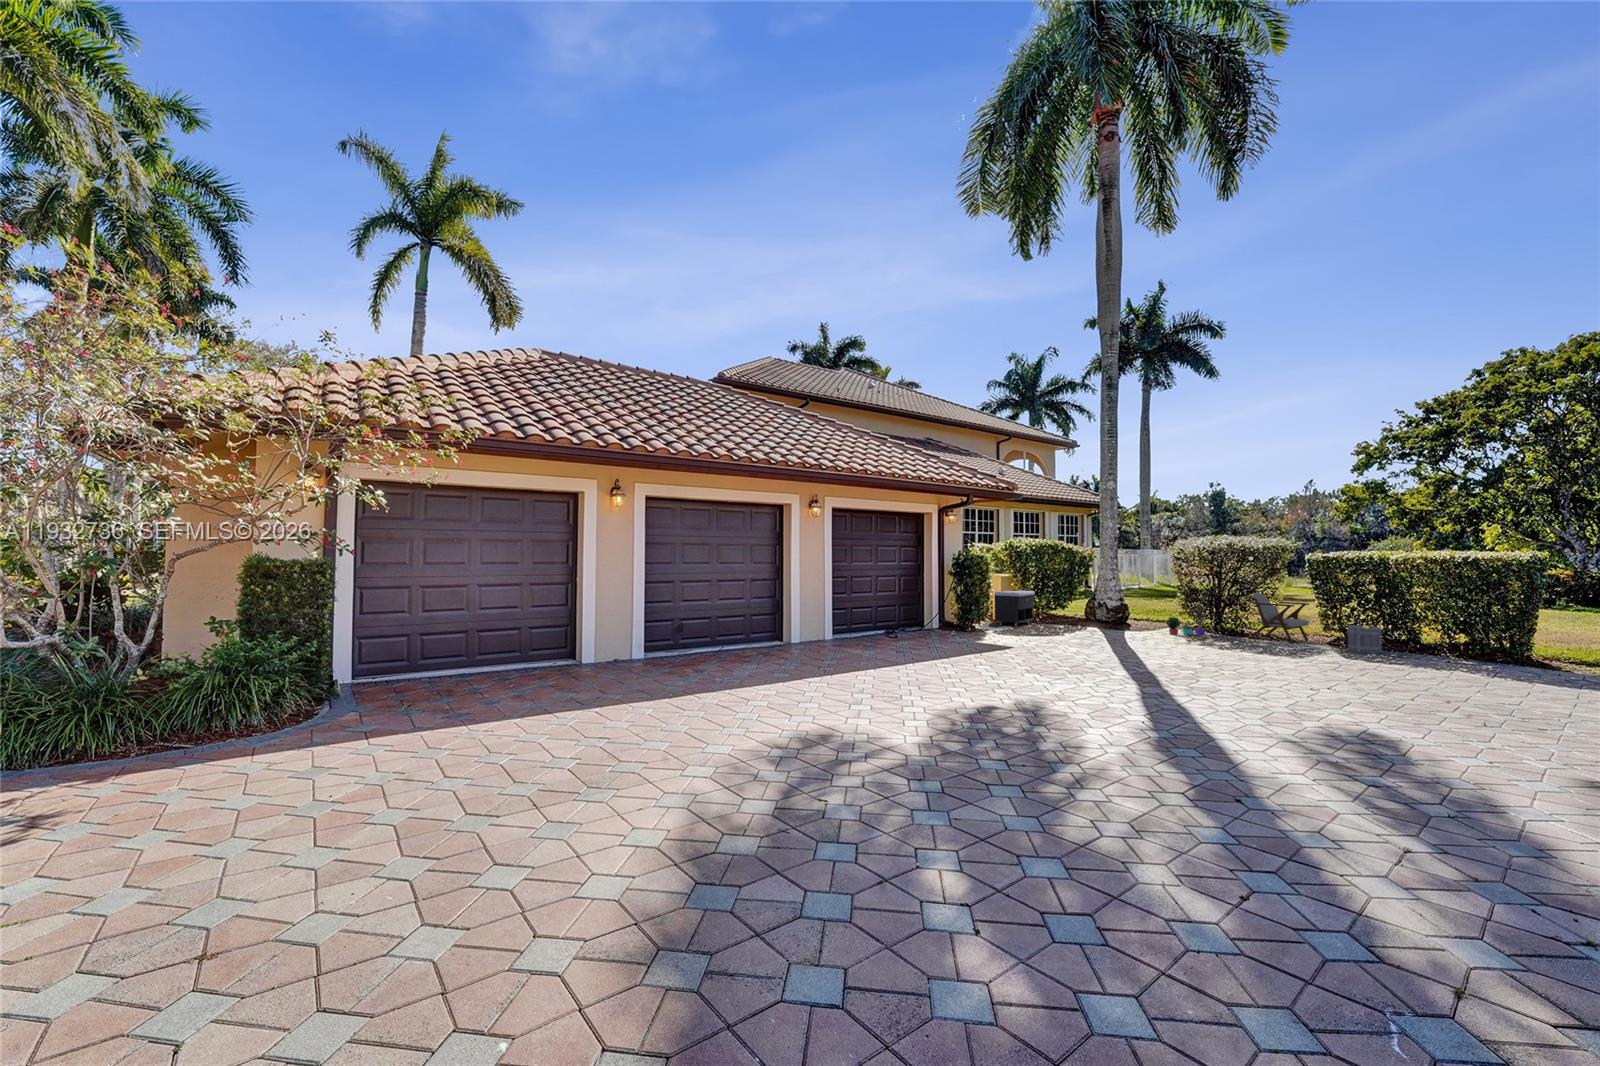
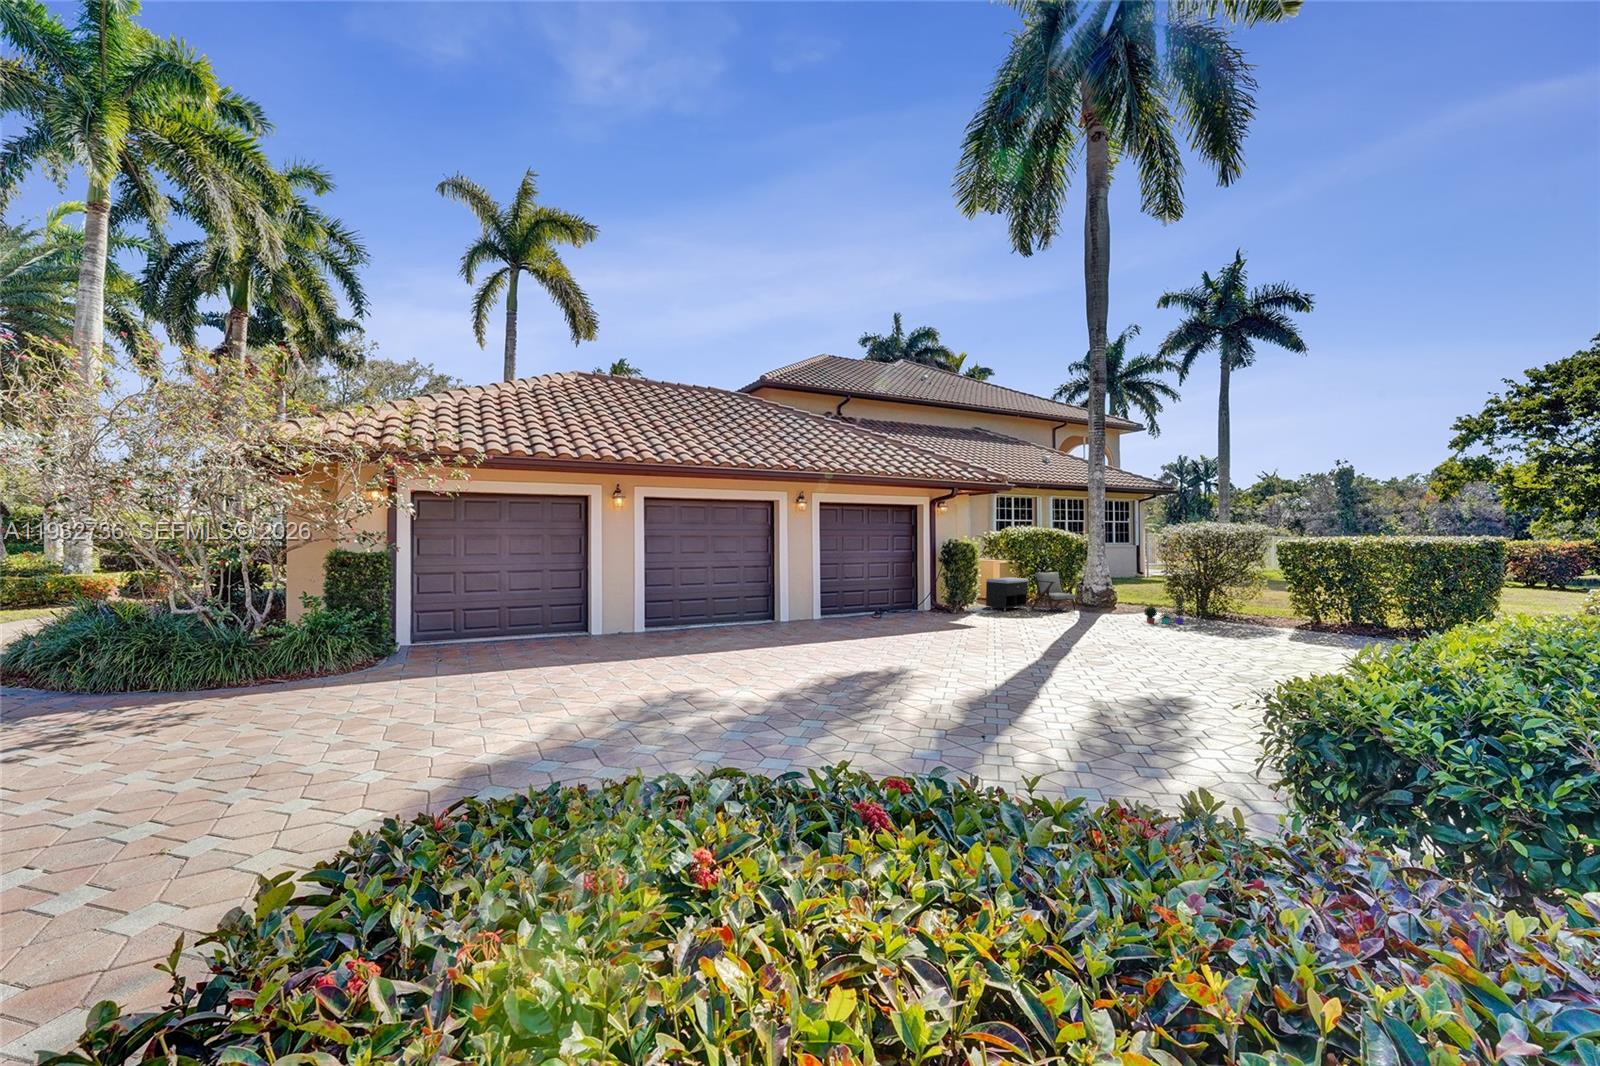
lounge chair: present [1248,593,1309,644] -> present [1031,572,1078,612]
bucket: present [1347,625,1382,654] -> none [1307,619,1339,647]

